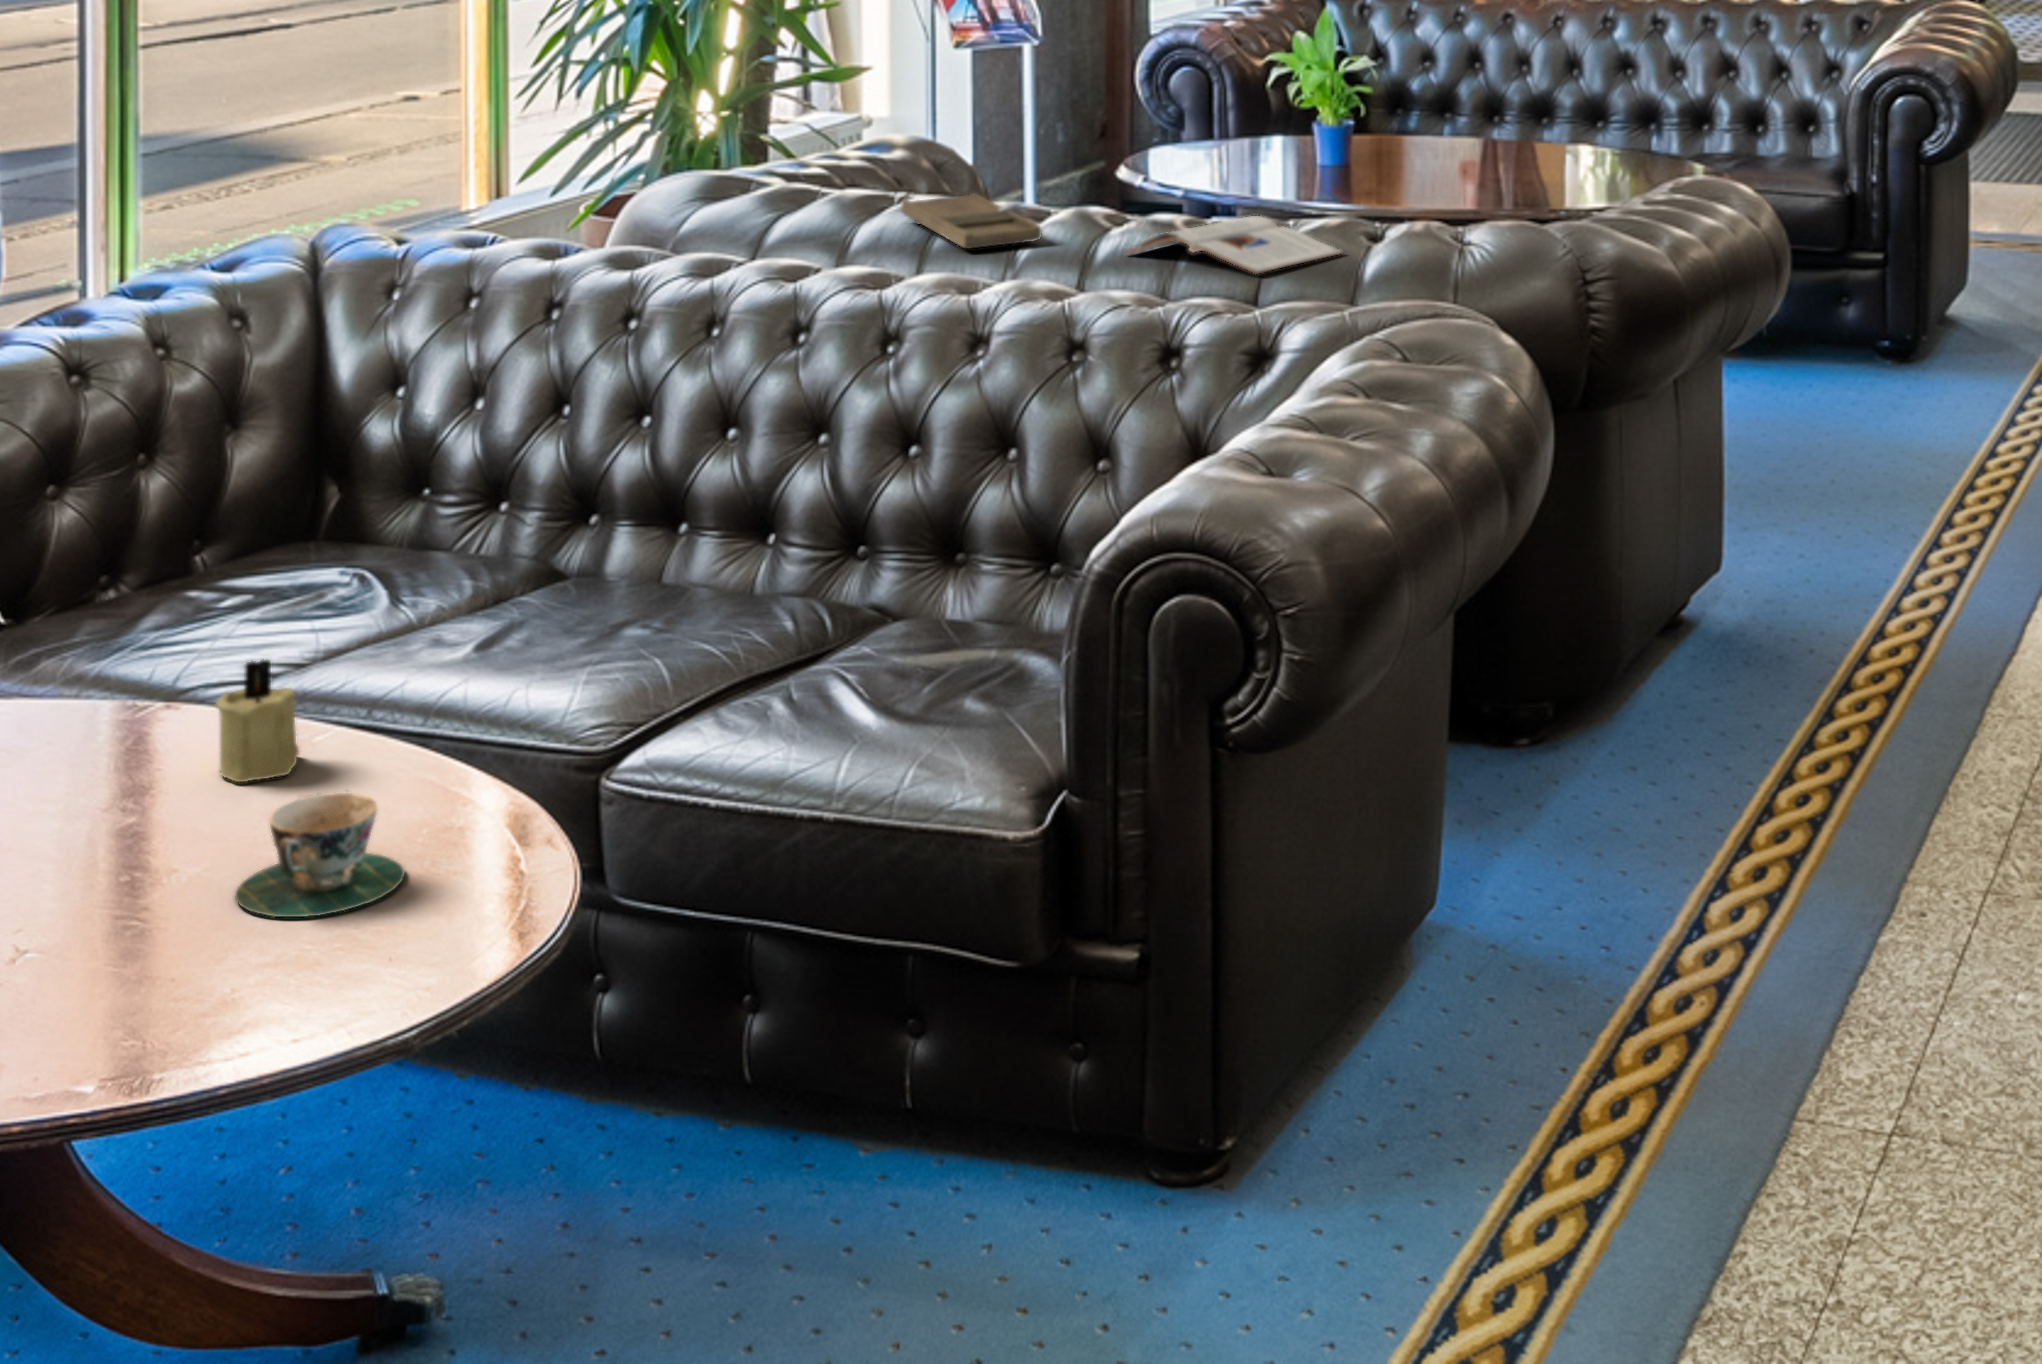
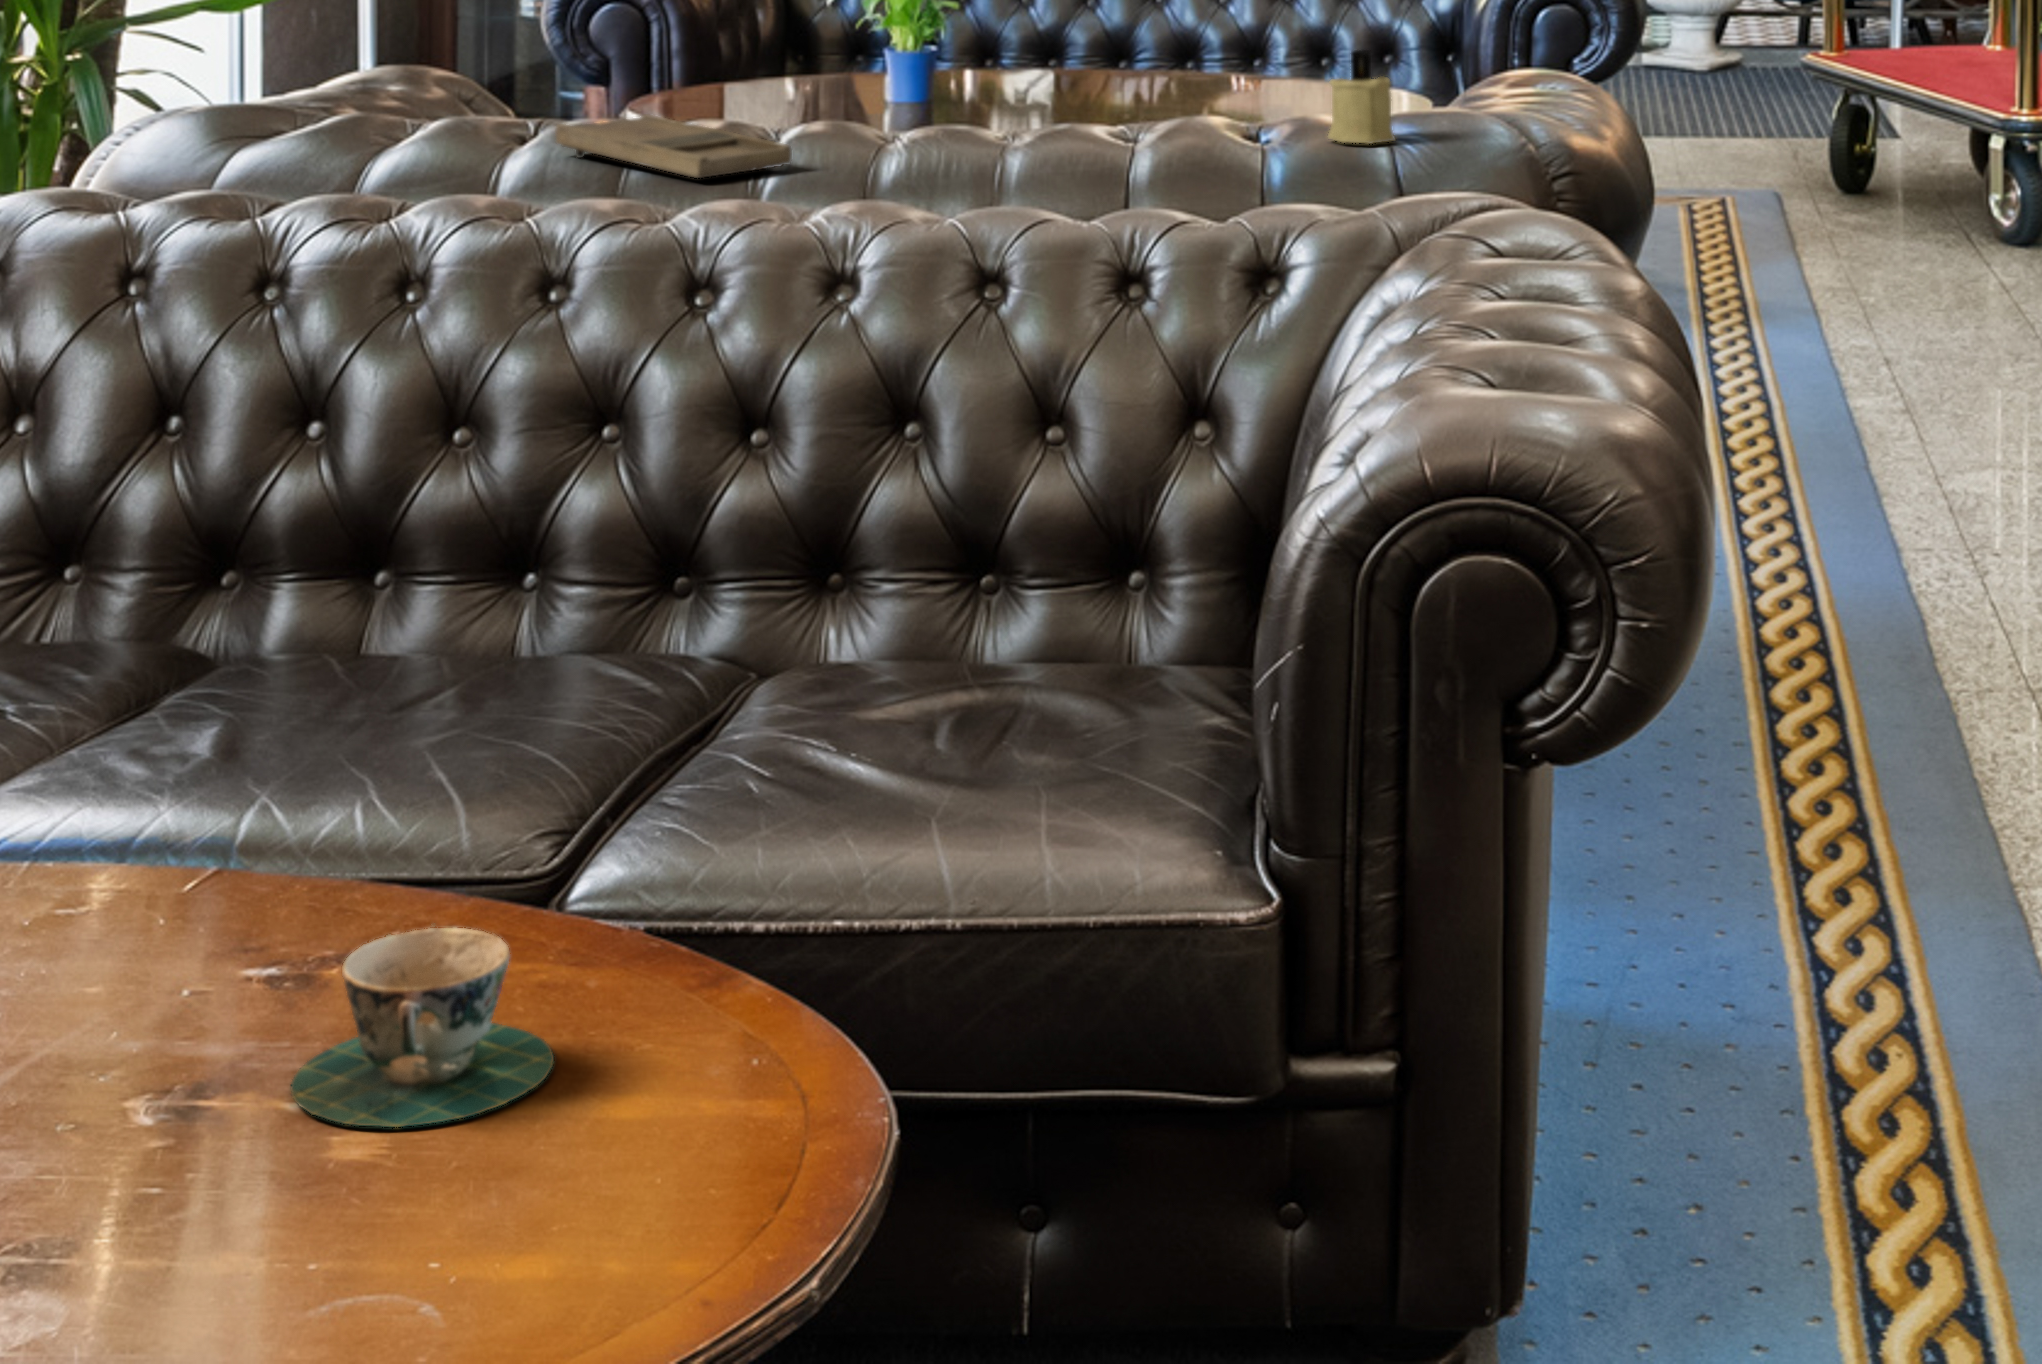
magazine: present [1128,216,1342,273] -> none [923,121,1214,185]
candle: present [216,660,299,782] -> present [1328,50,1395,143]

